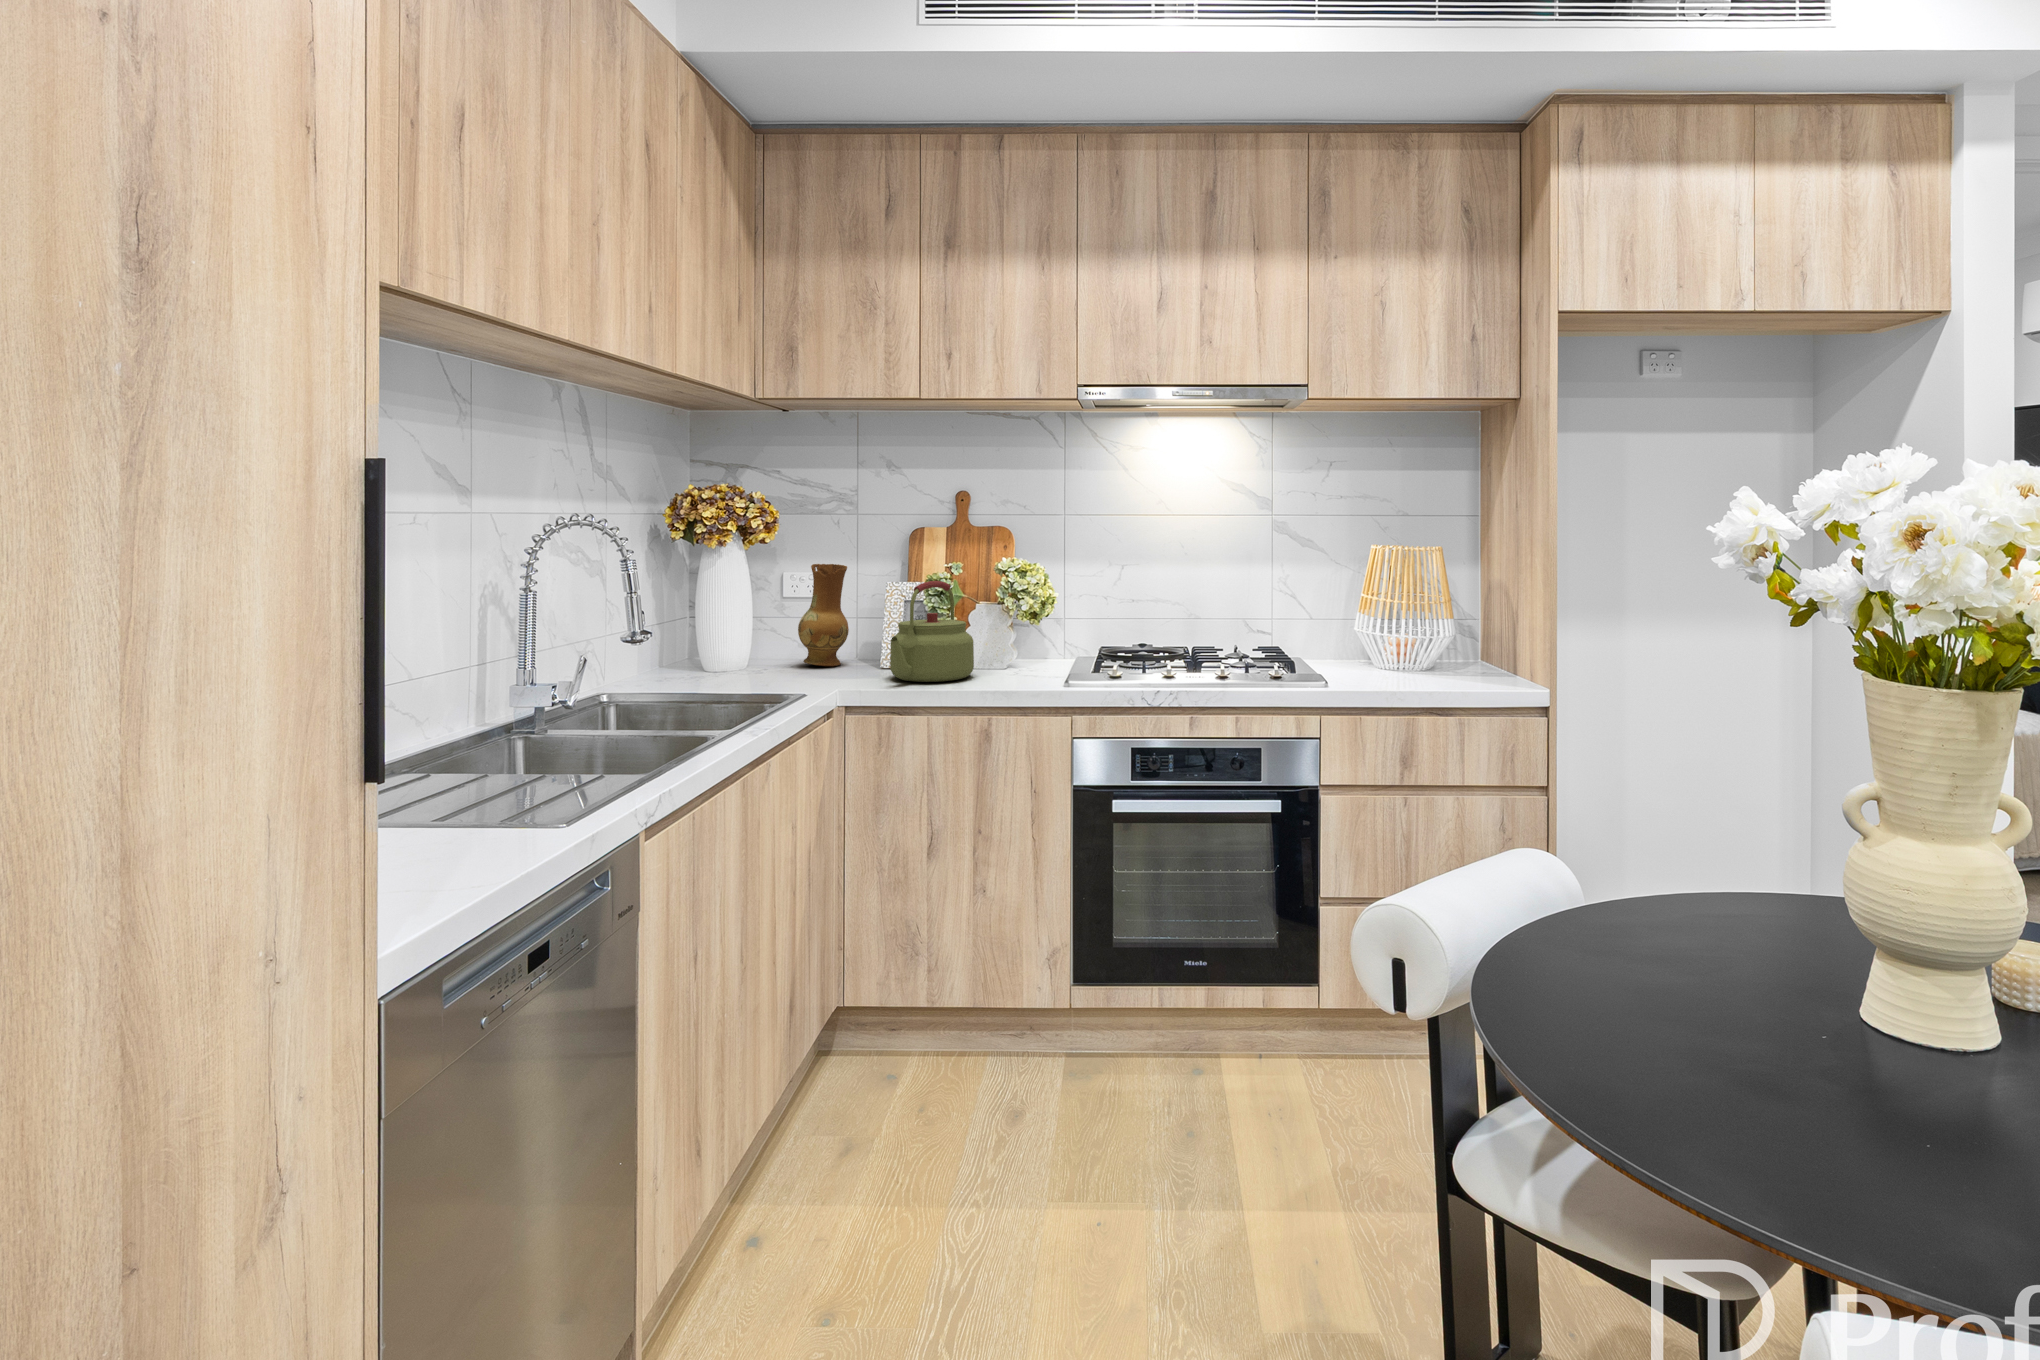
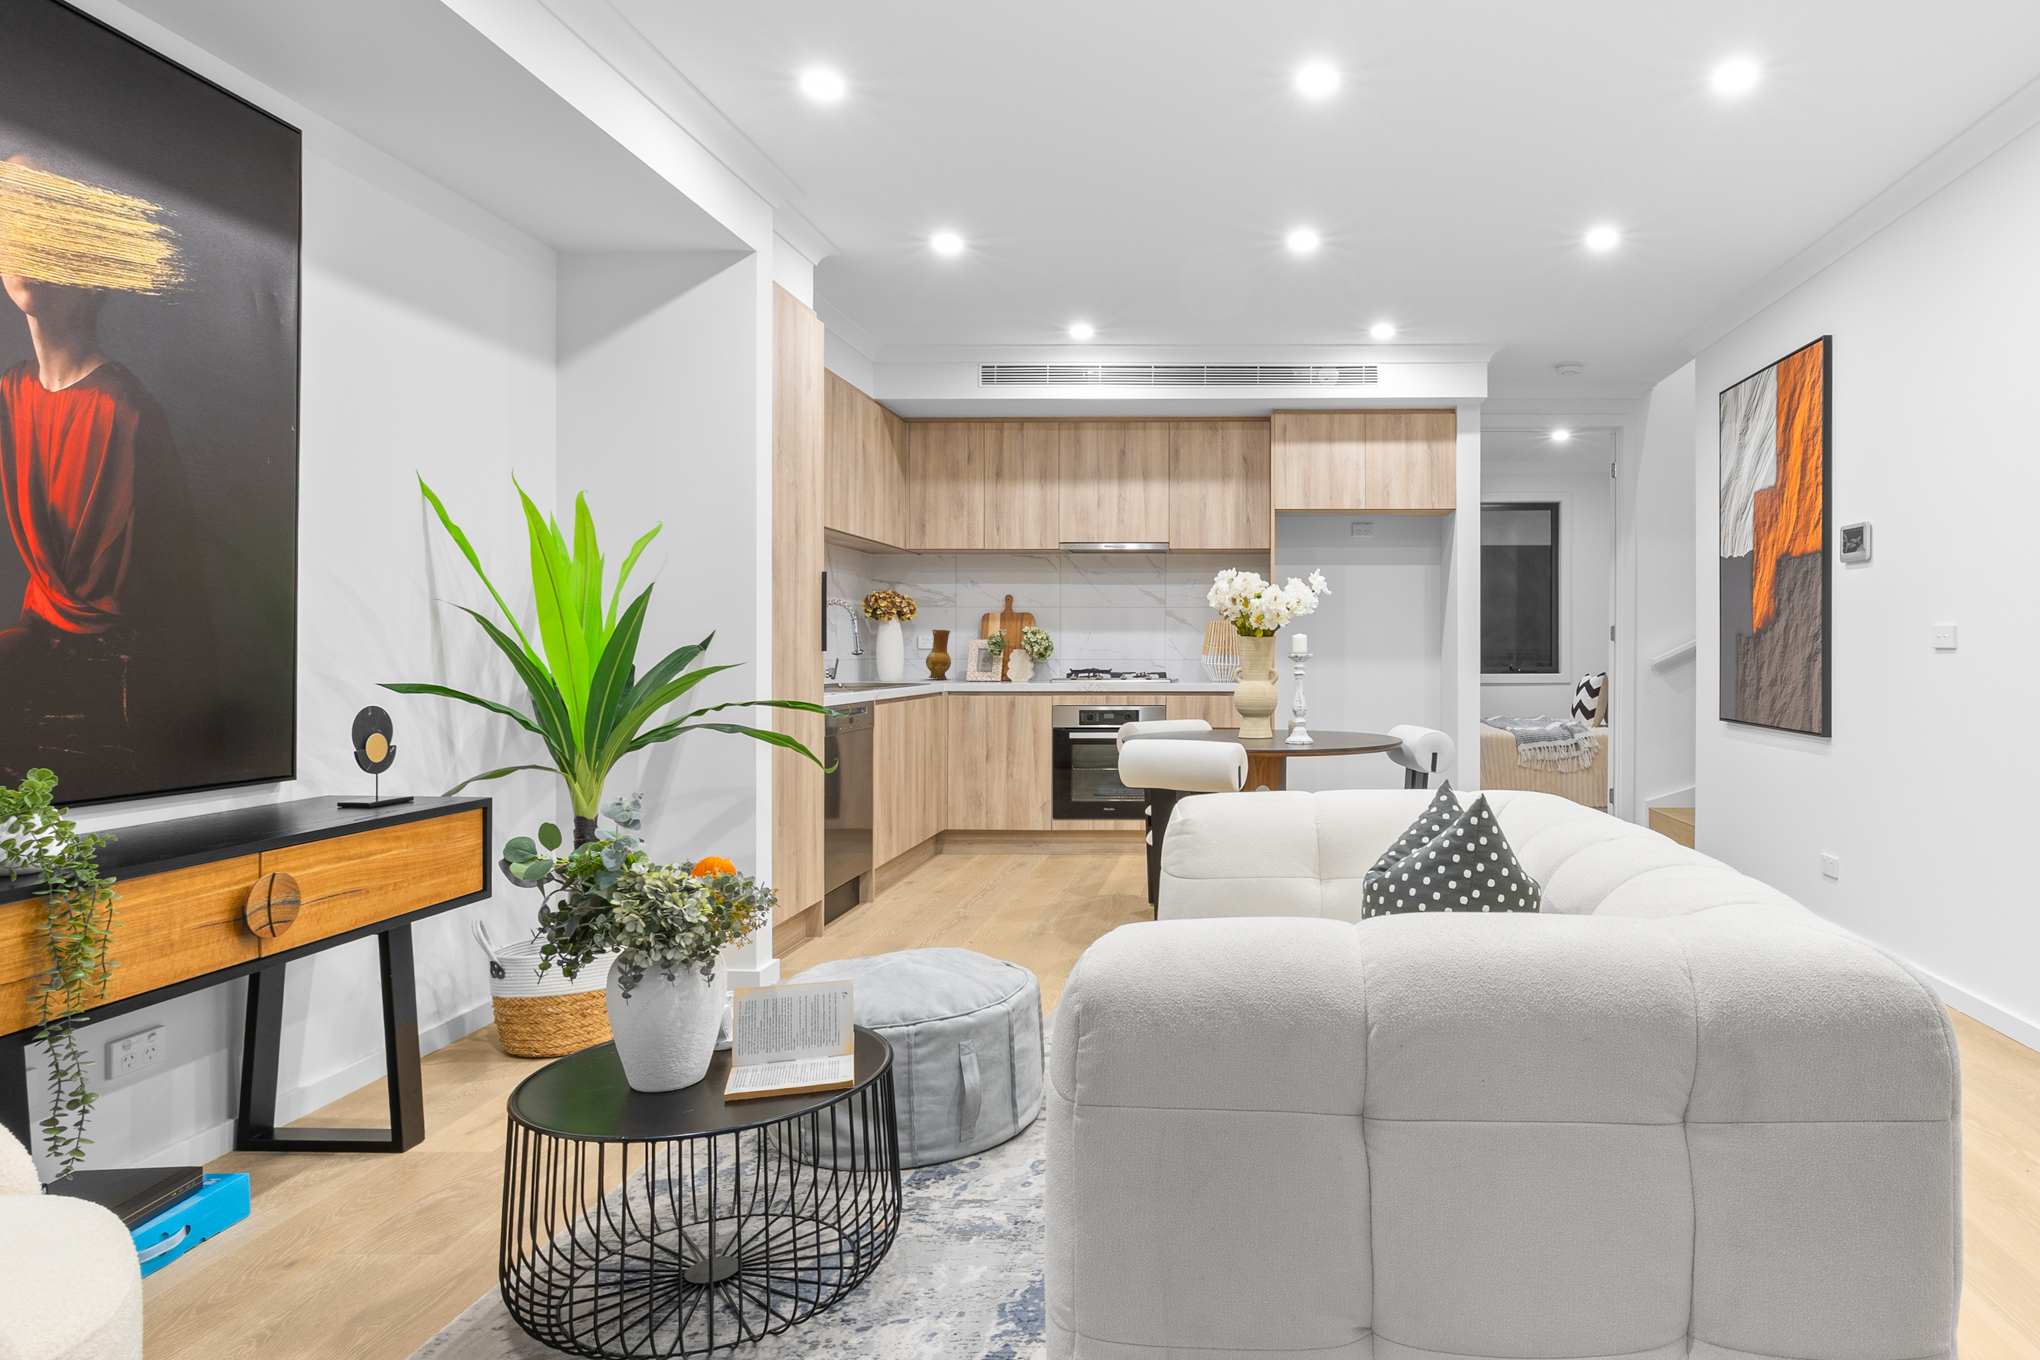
kettle: present [890,581,974,682] -> none [969,636,1010,682]

